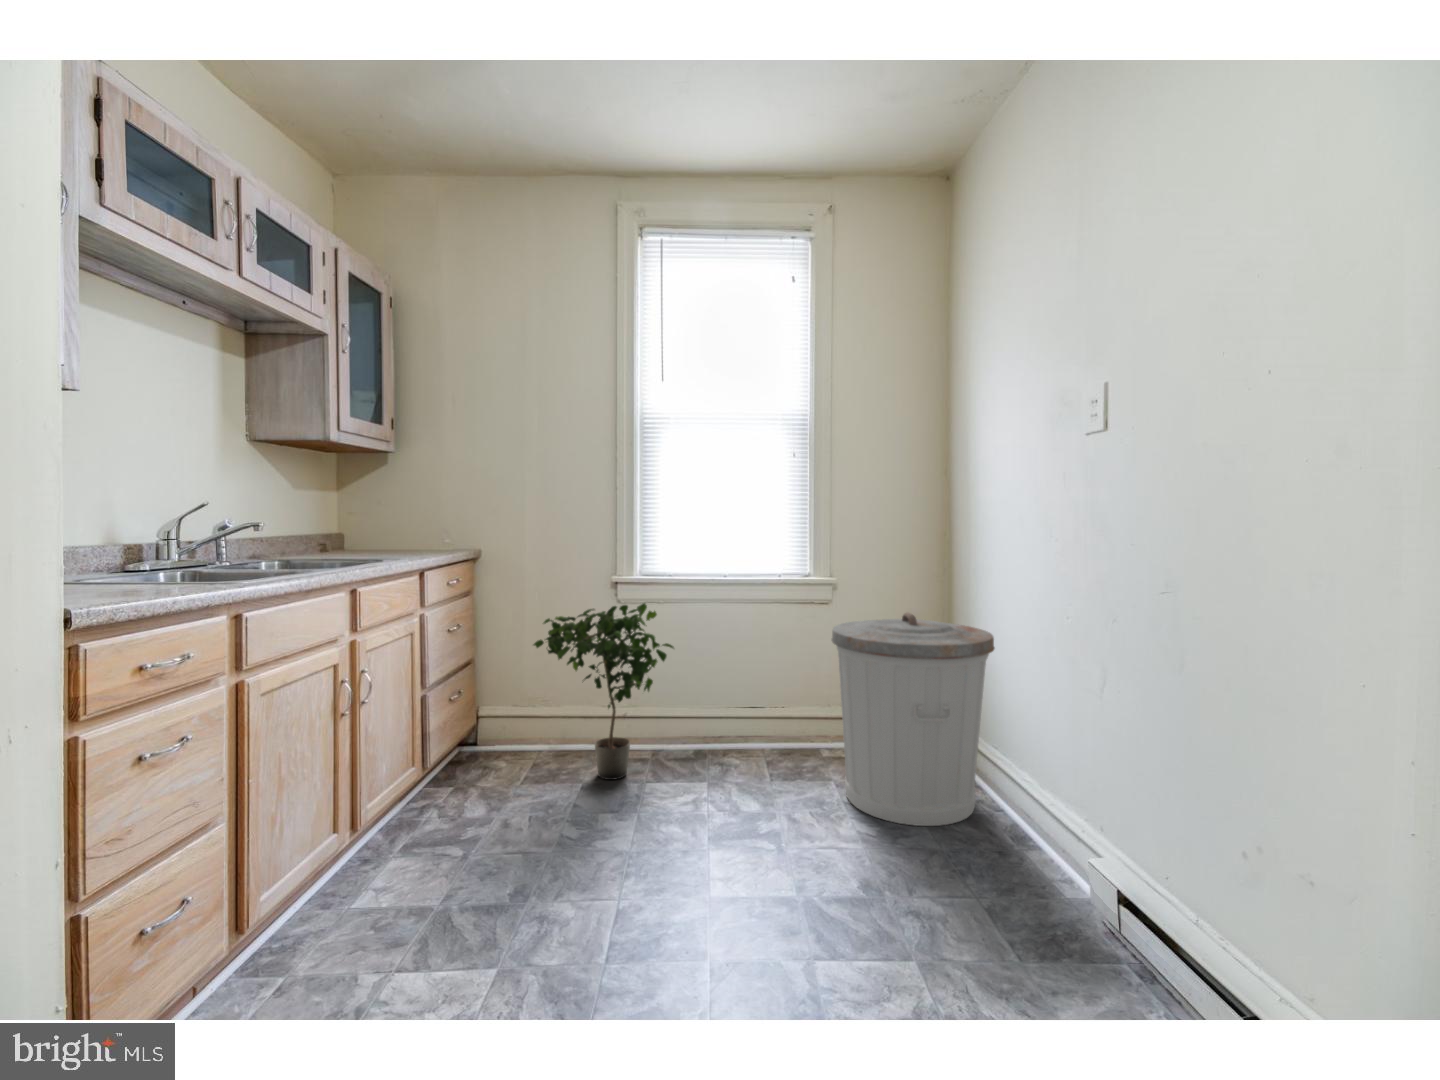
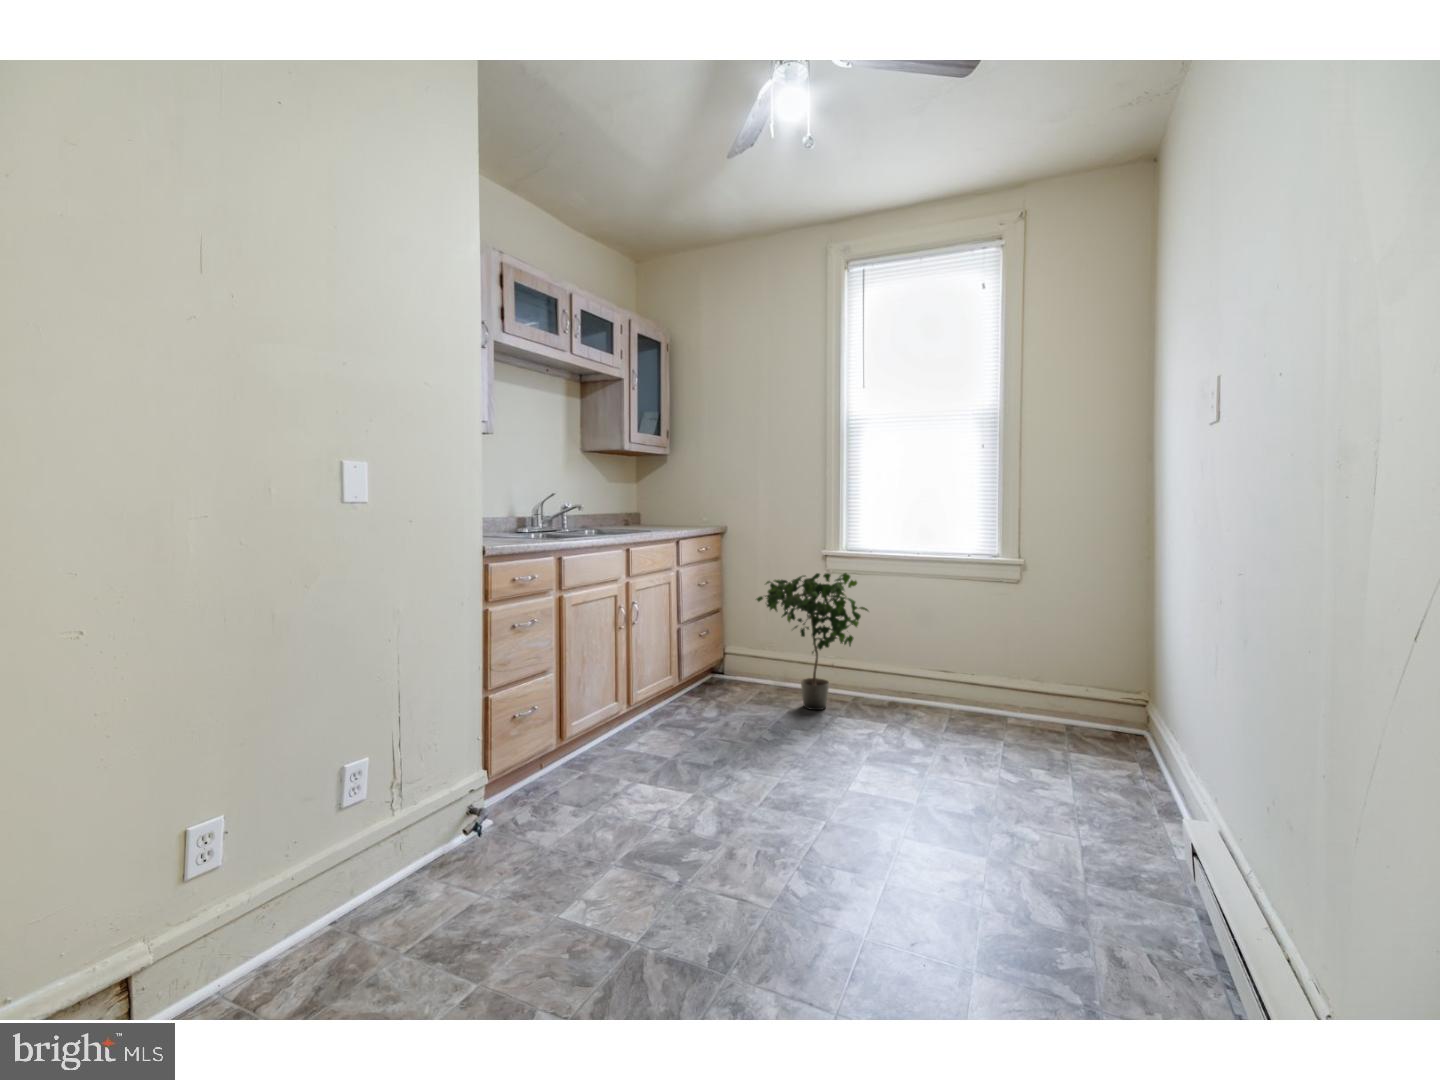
trash can: present [832,612,995,826] -> none [995,589,1161,784]

